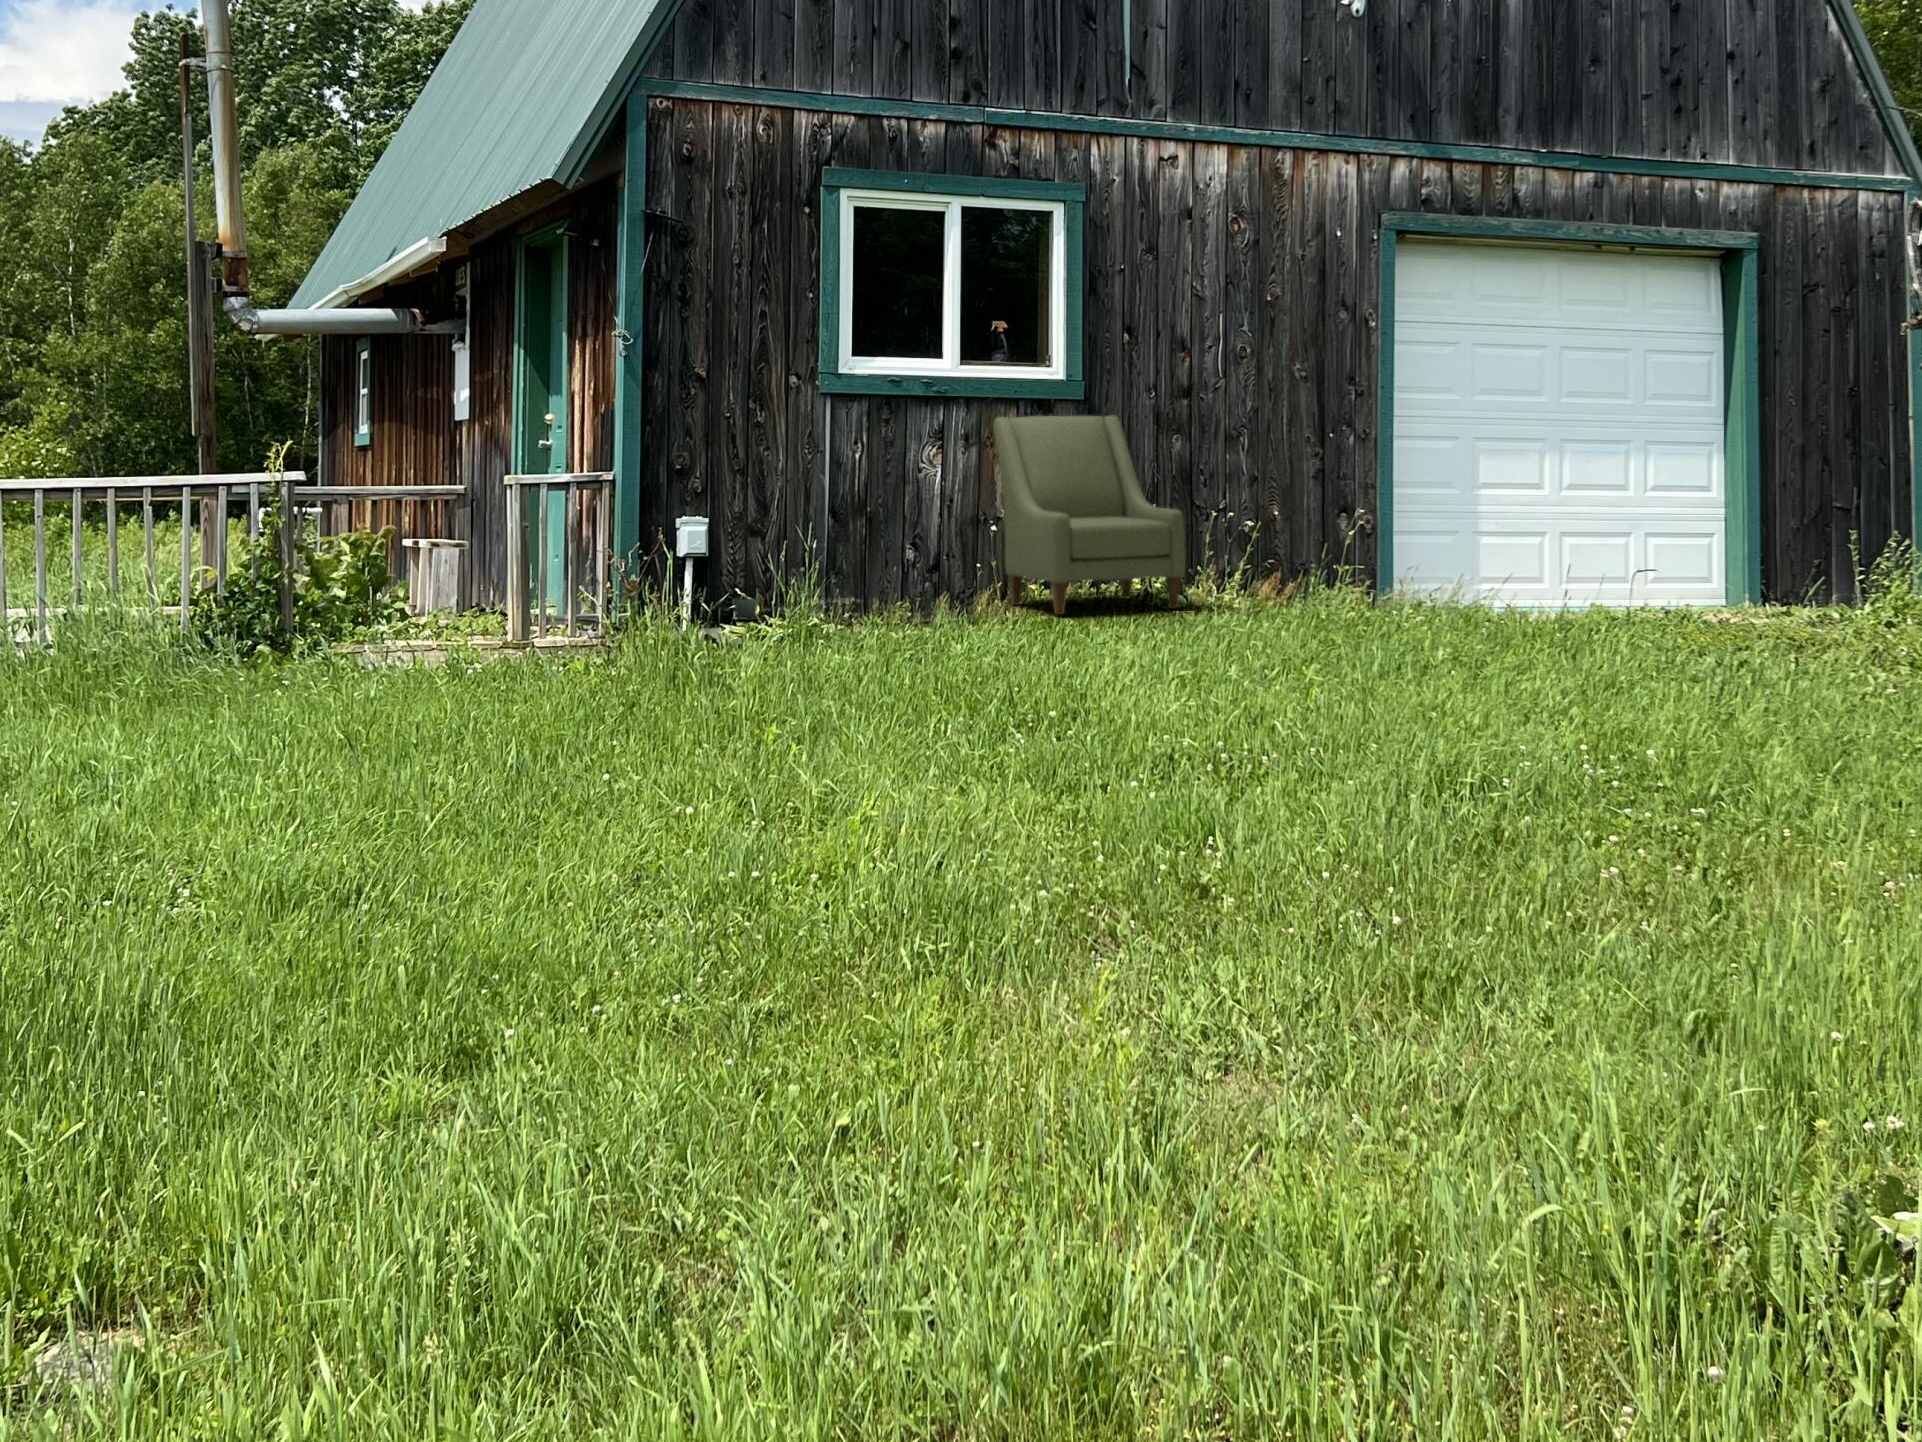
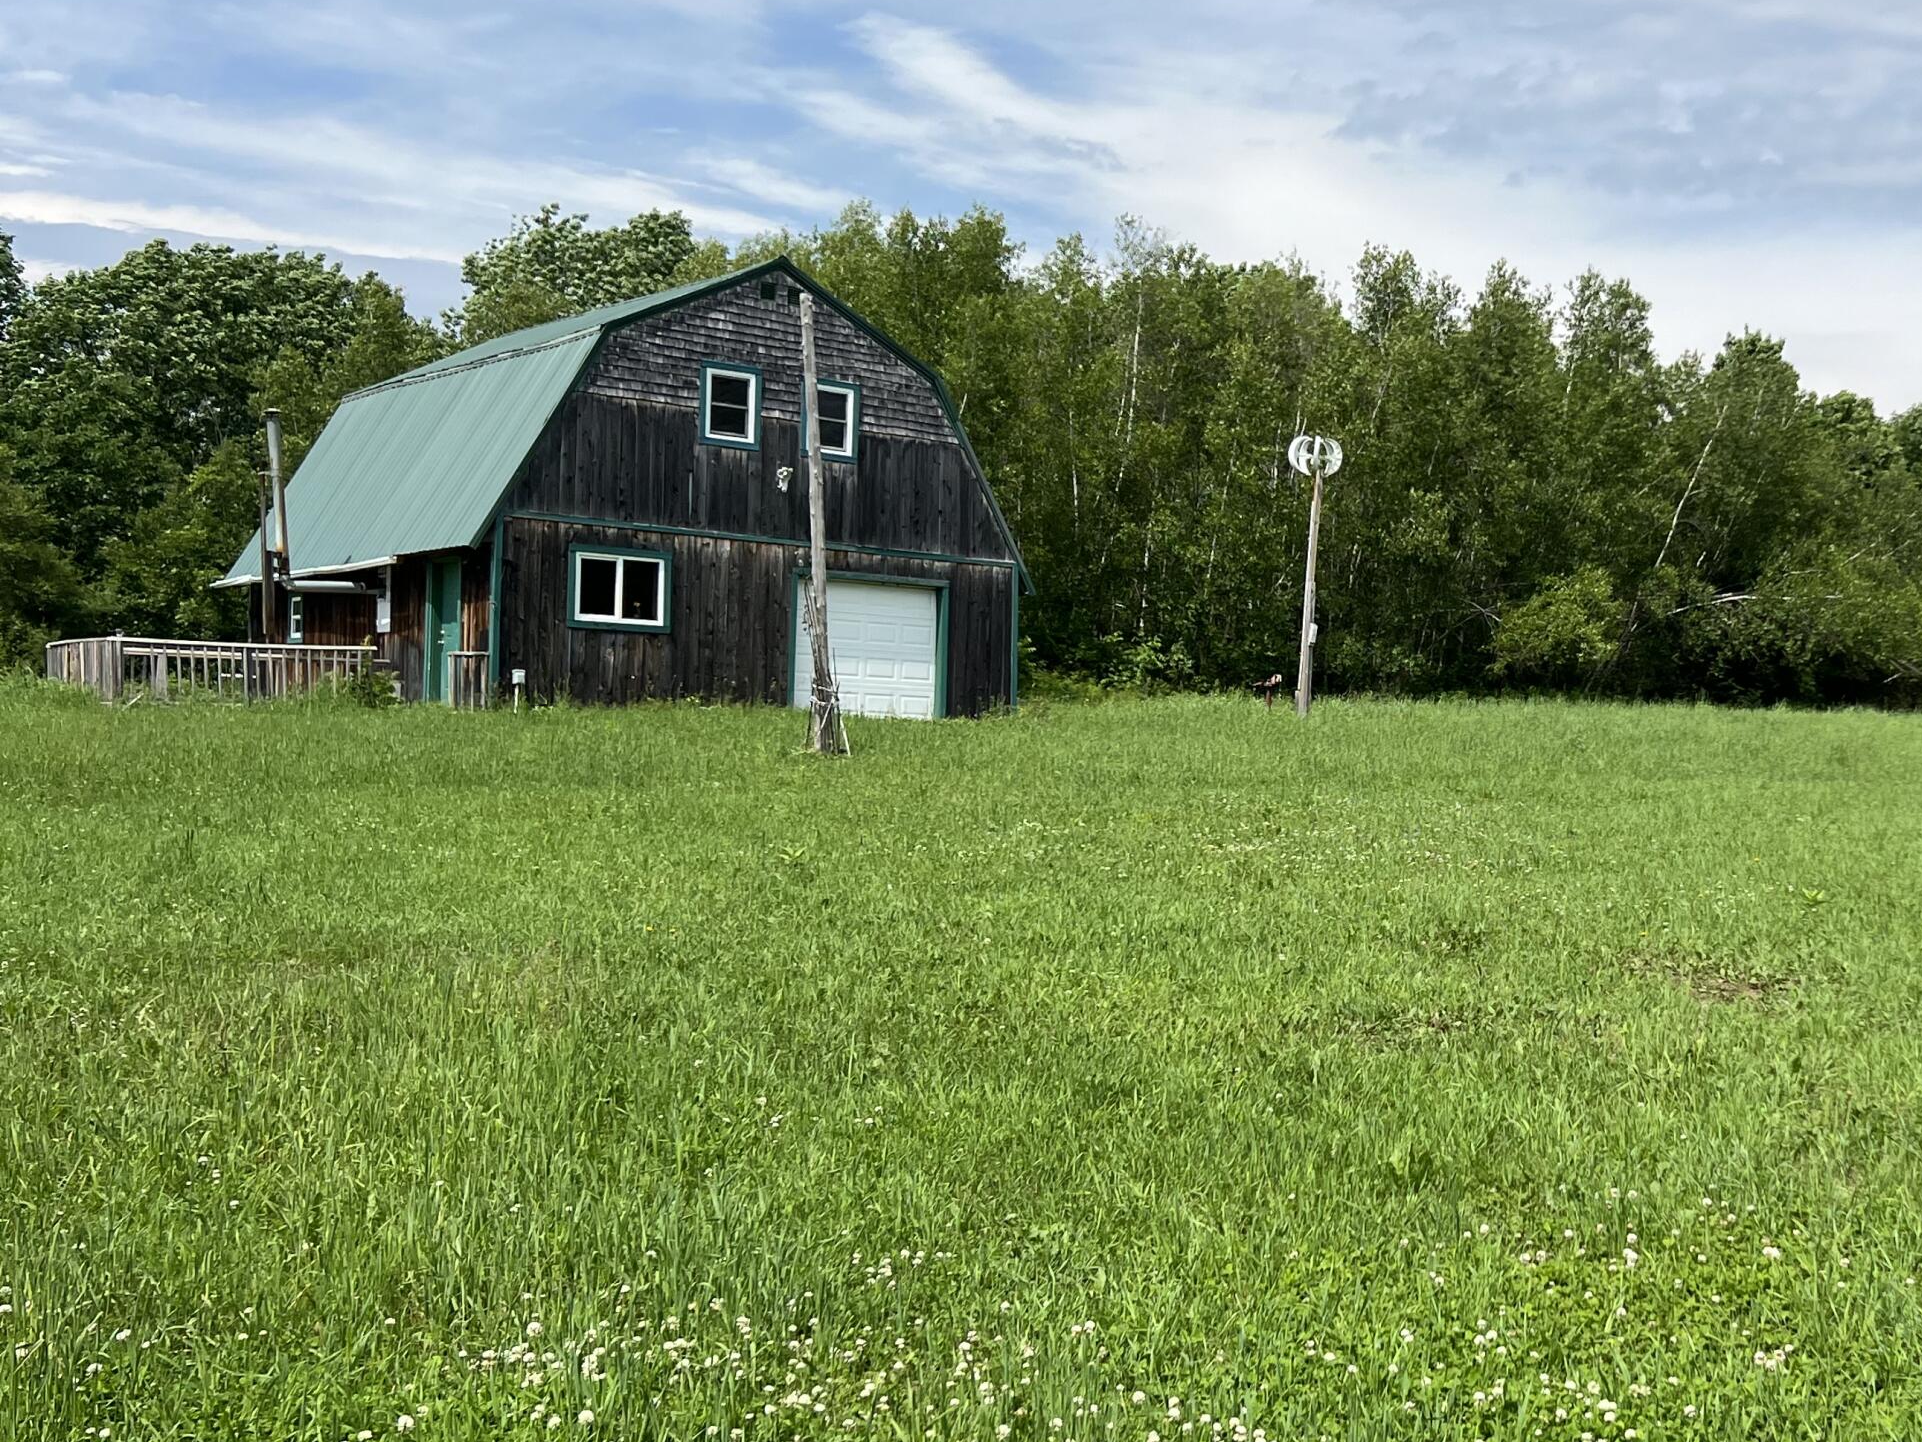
chair: present [993,416,1185,614] -> none [638,637,710,705]

